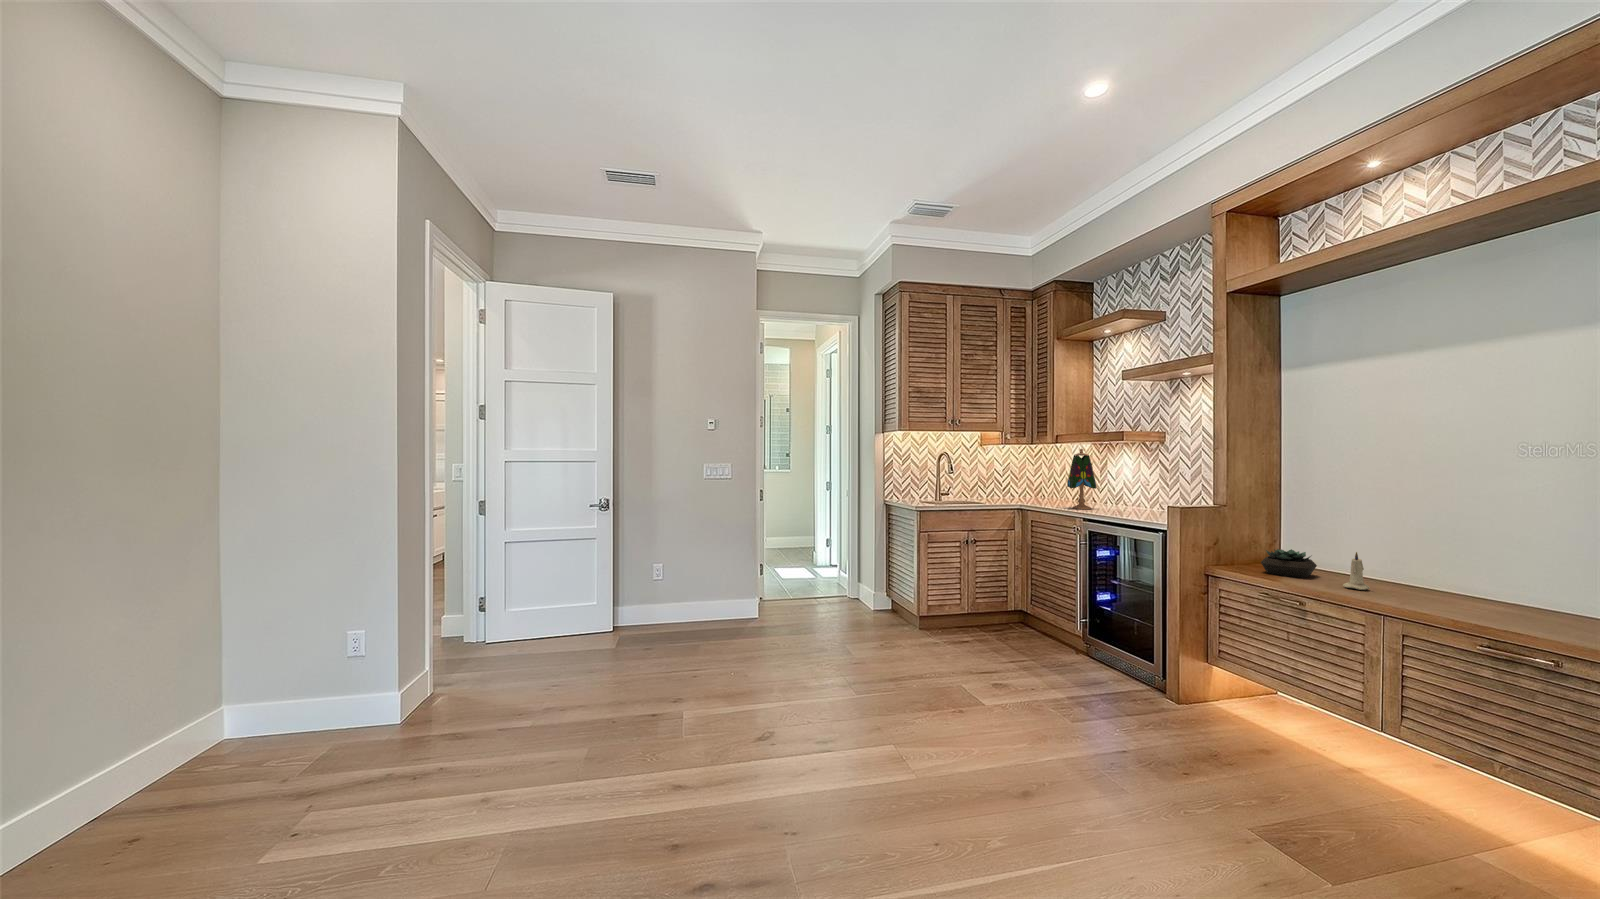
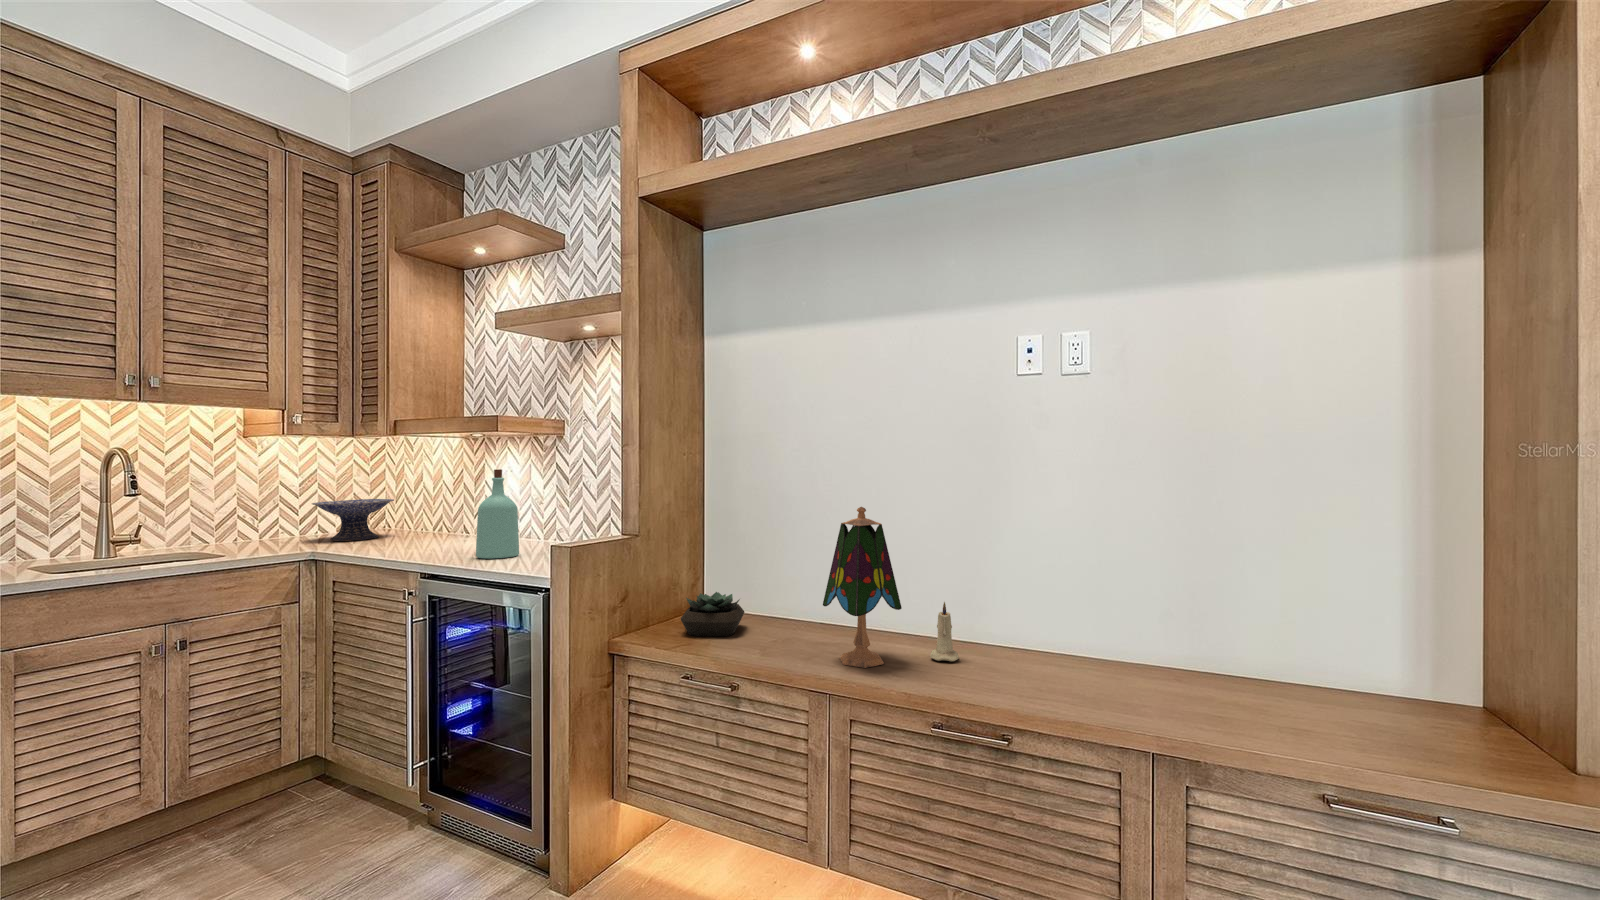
table lamp: present [1067,449,1096,509] -> present [823,507,902,668]
bottle: none [1113,464,1140,516] -> present [476,469,519,559]
decorative bowl: none [1012,480,1054,502] -> present [312,499,394,541]
candle: present [1343,552,1370,590] -> present [930,602,959,661]

